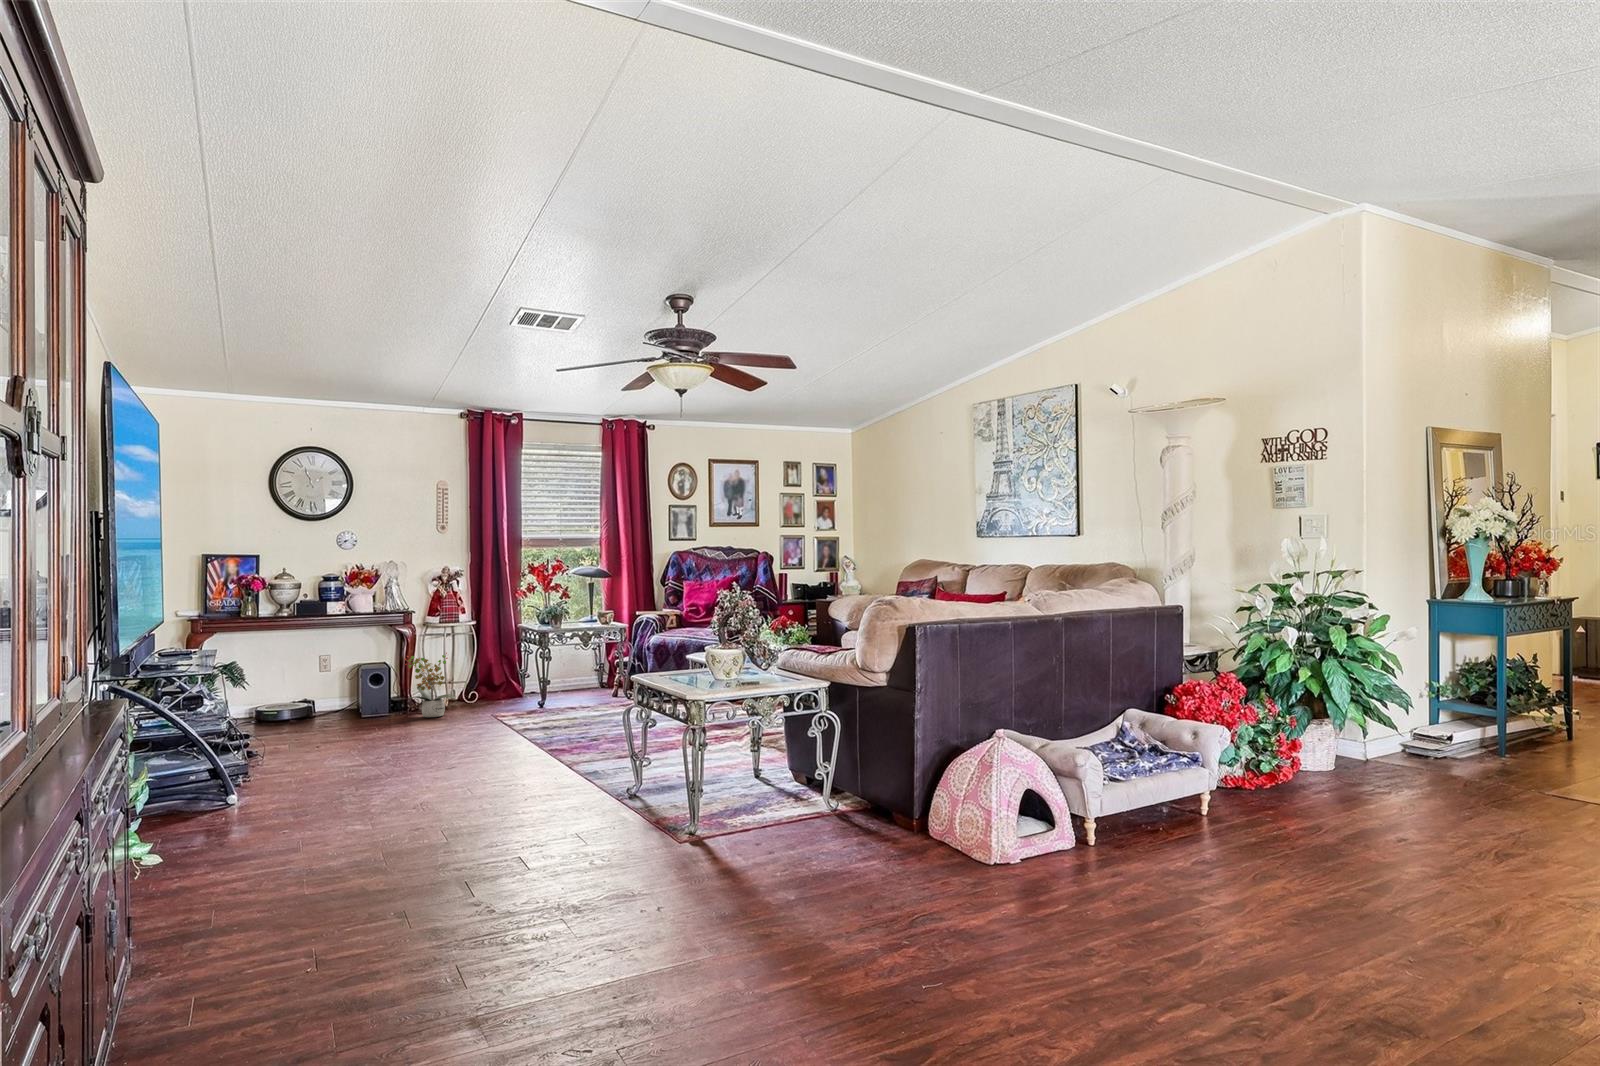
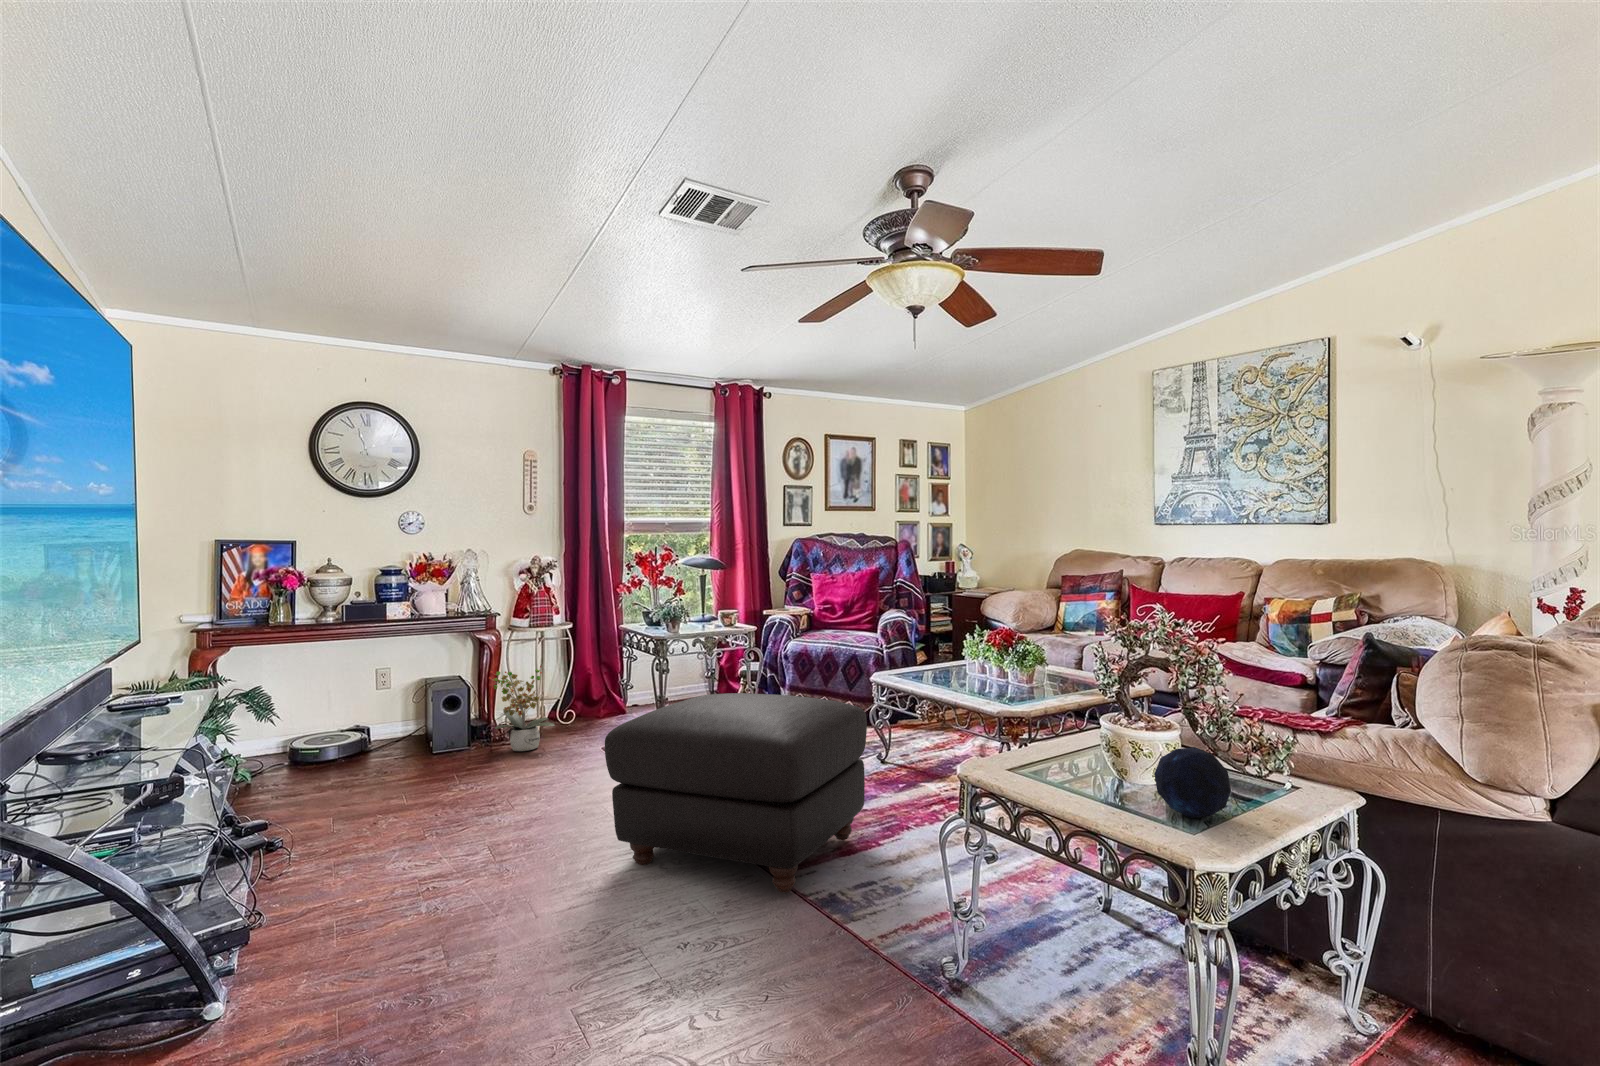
decorative orb: none [708,649,742,682] -> present [1154,747,1231,818]
ottoman: none [469,655,650,768] -> present [605,693,867,893]

